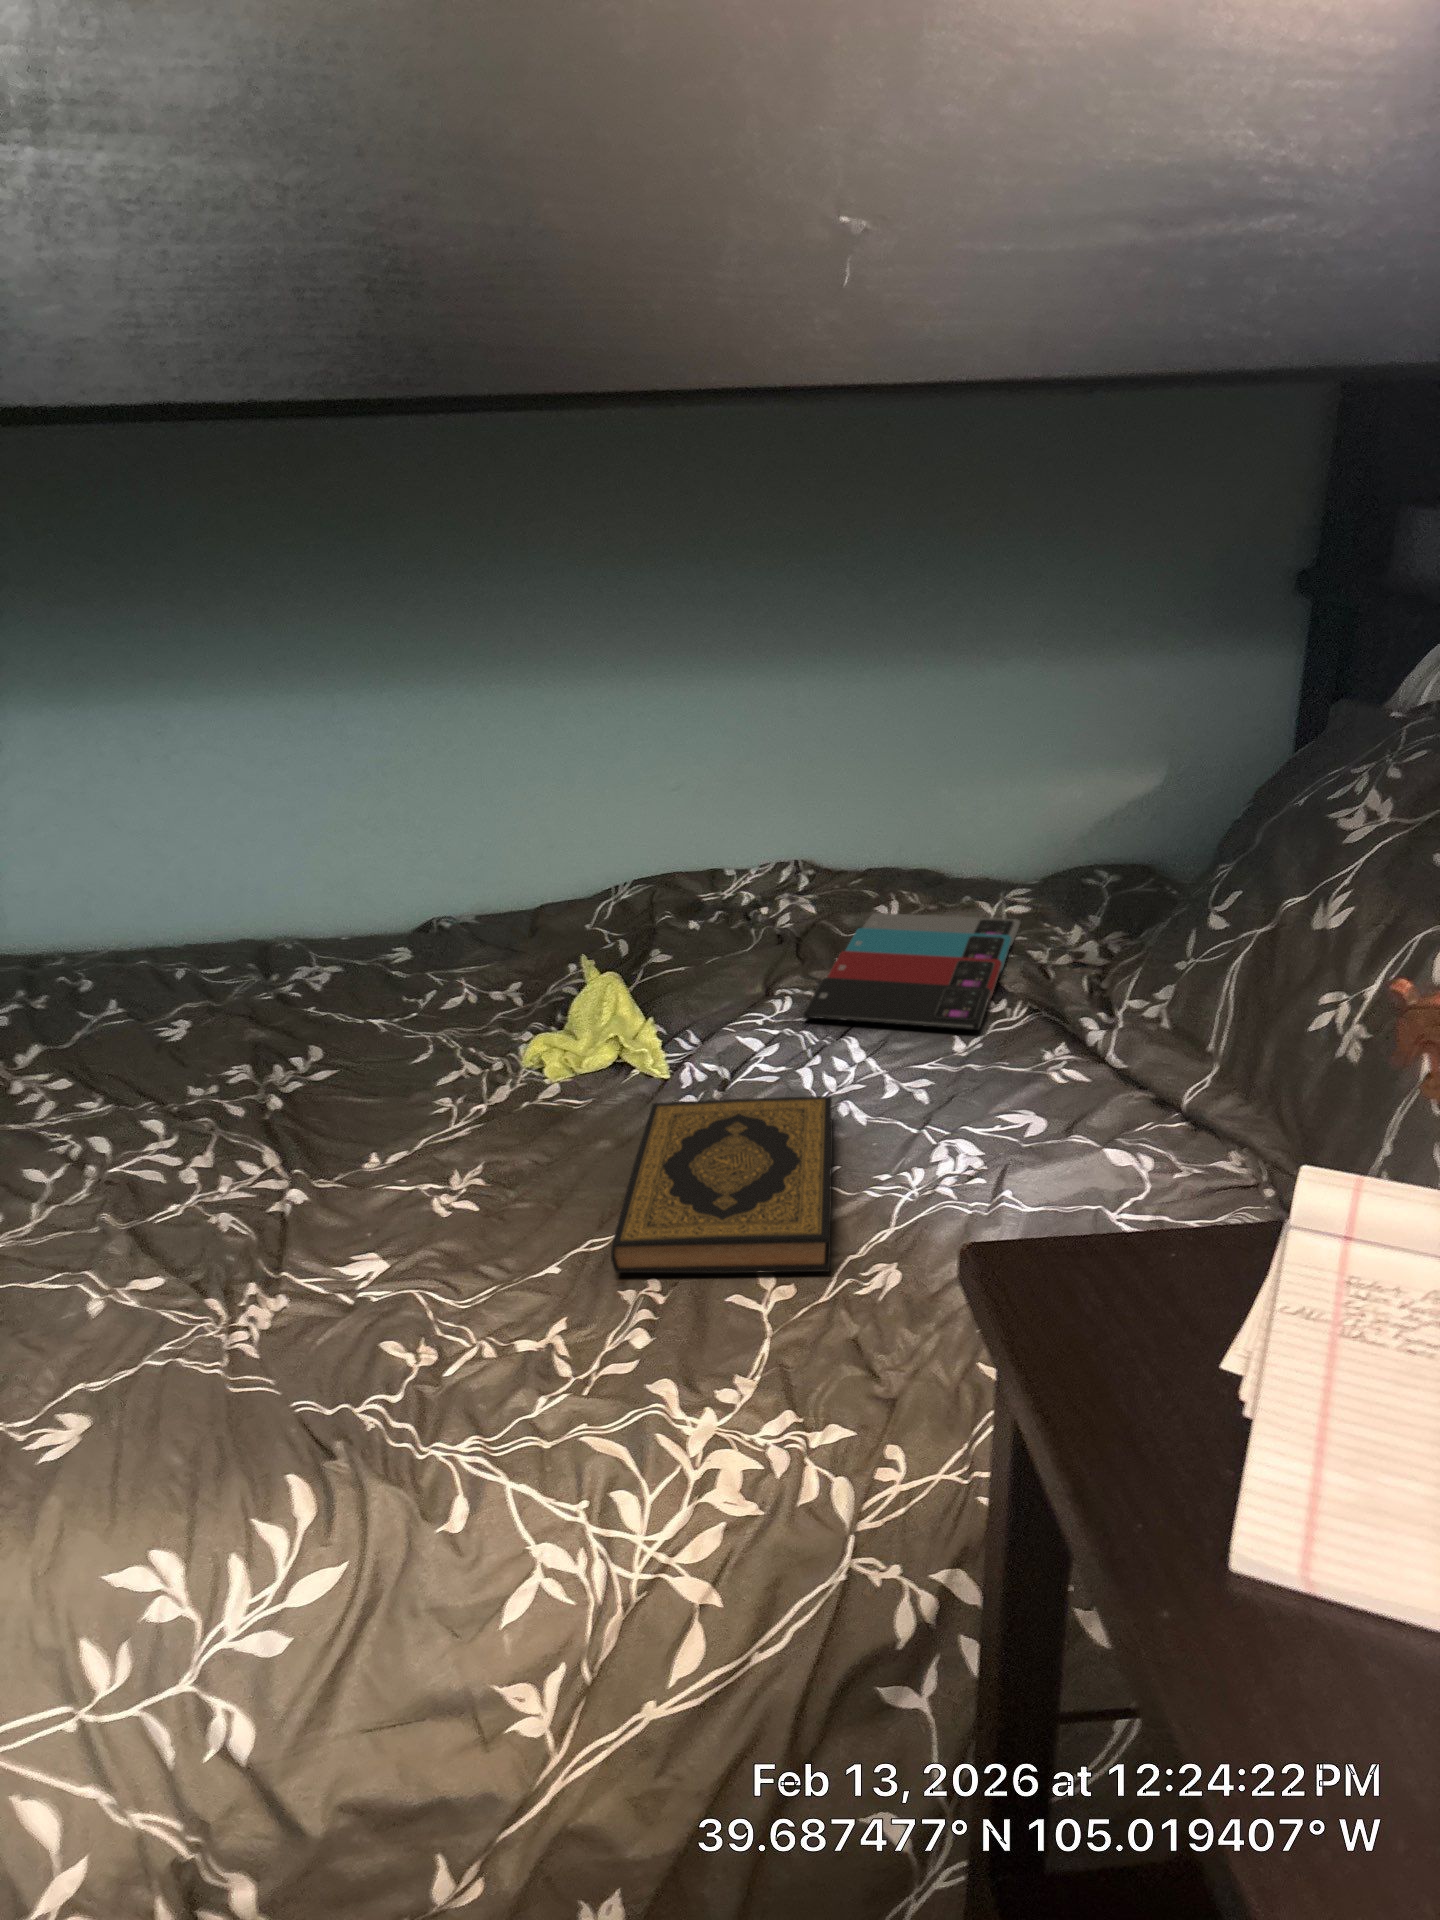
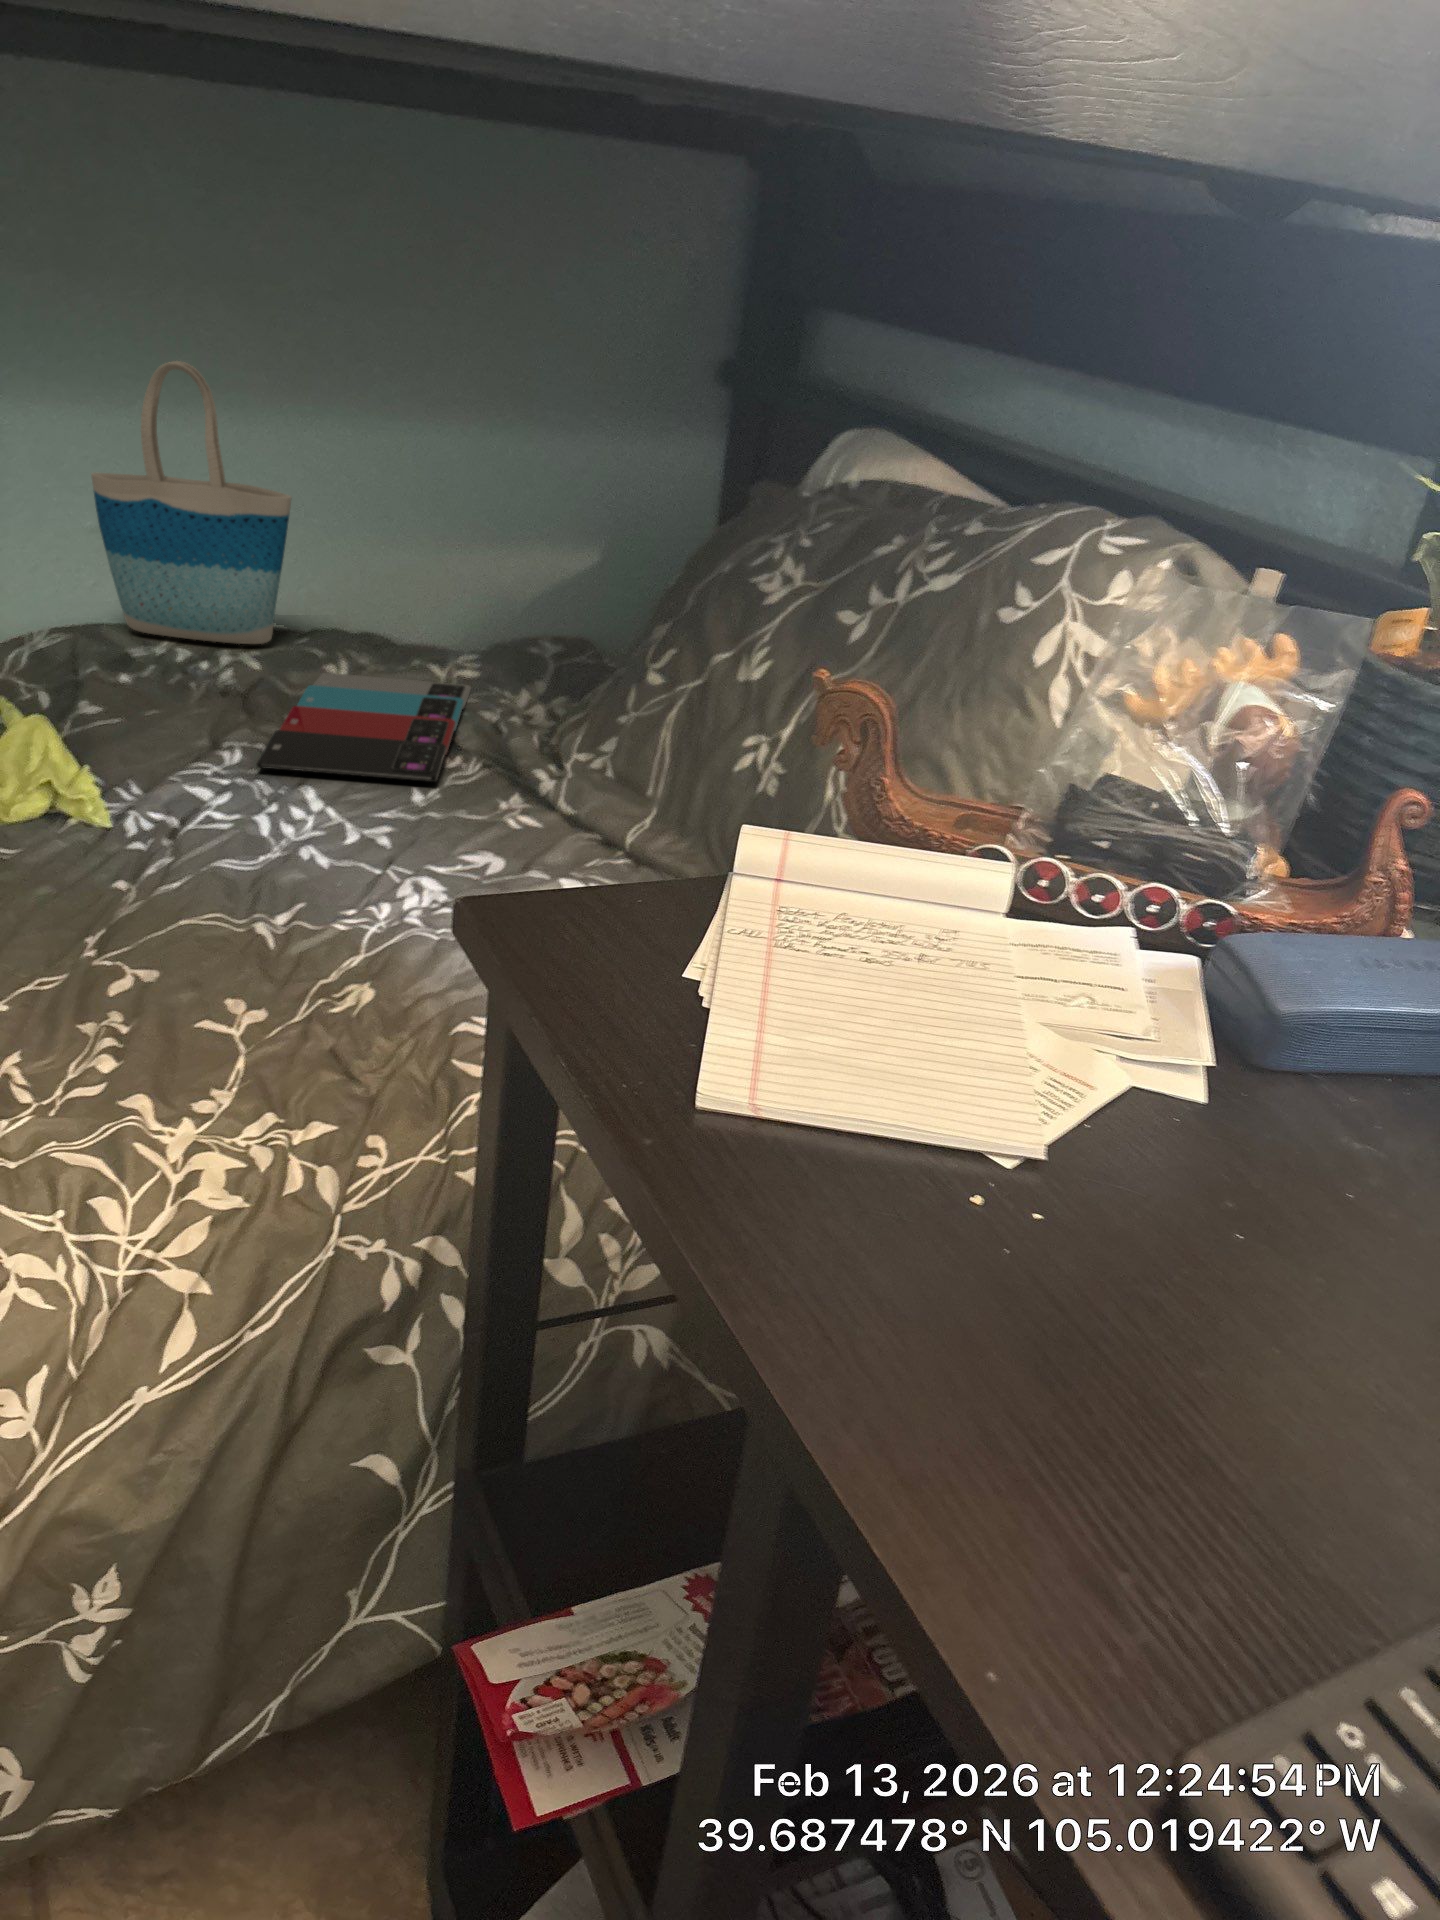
tote bag: none [672,636,846,887] -> present [91,361,291,644]
hardback book: present [611,1096,833,1273] -> none [66,837,303,1006]

